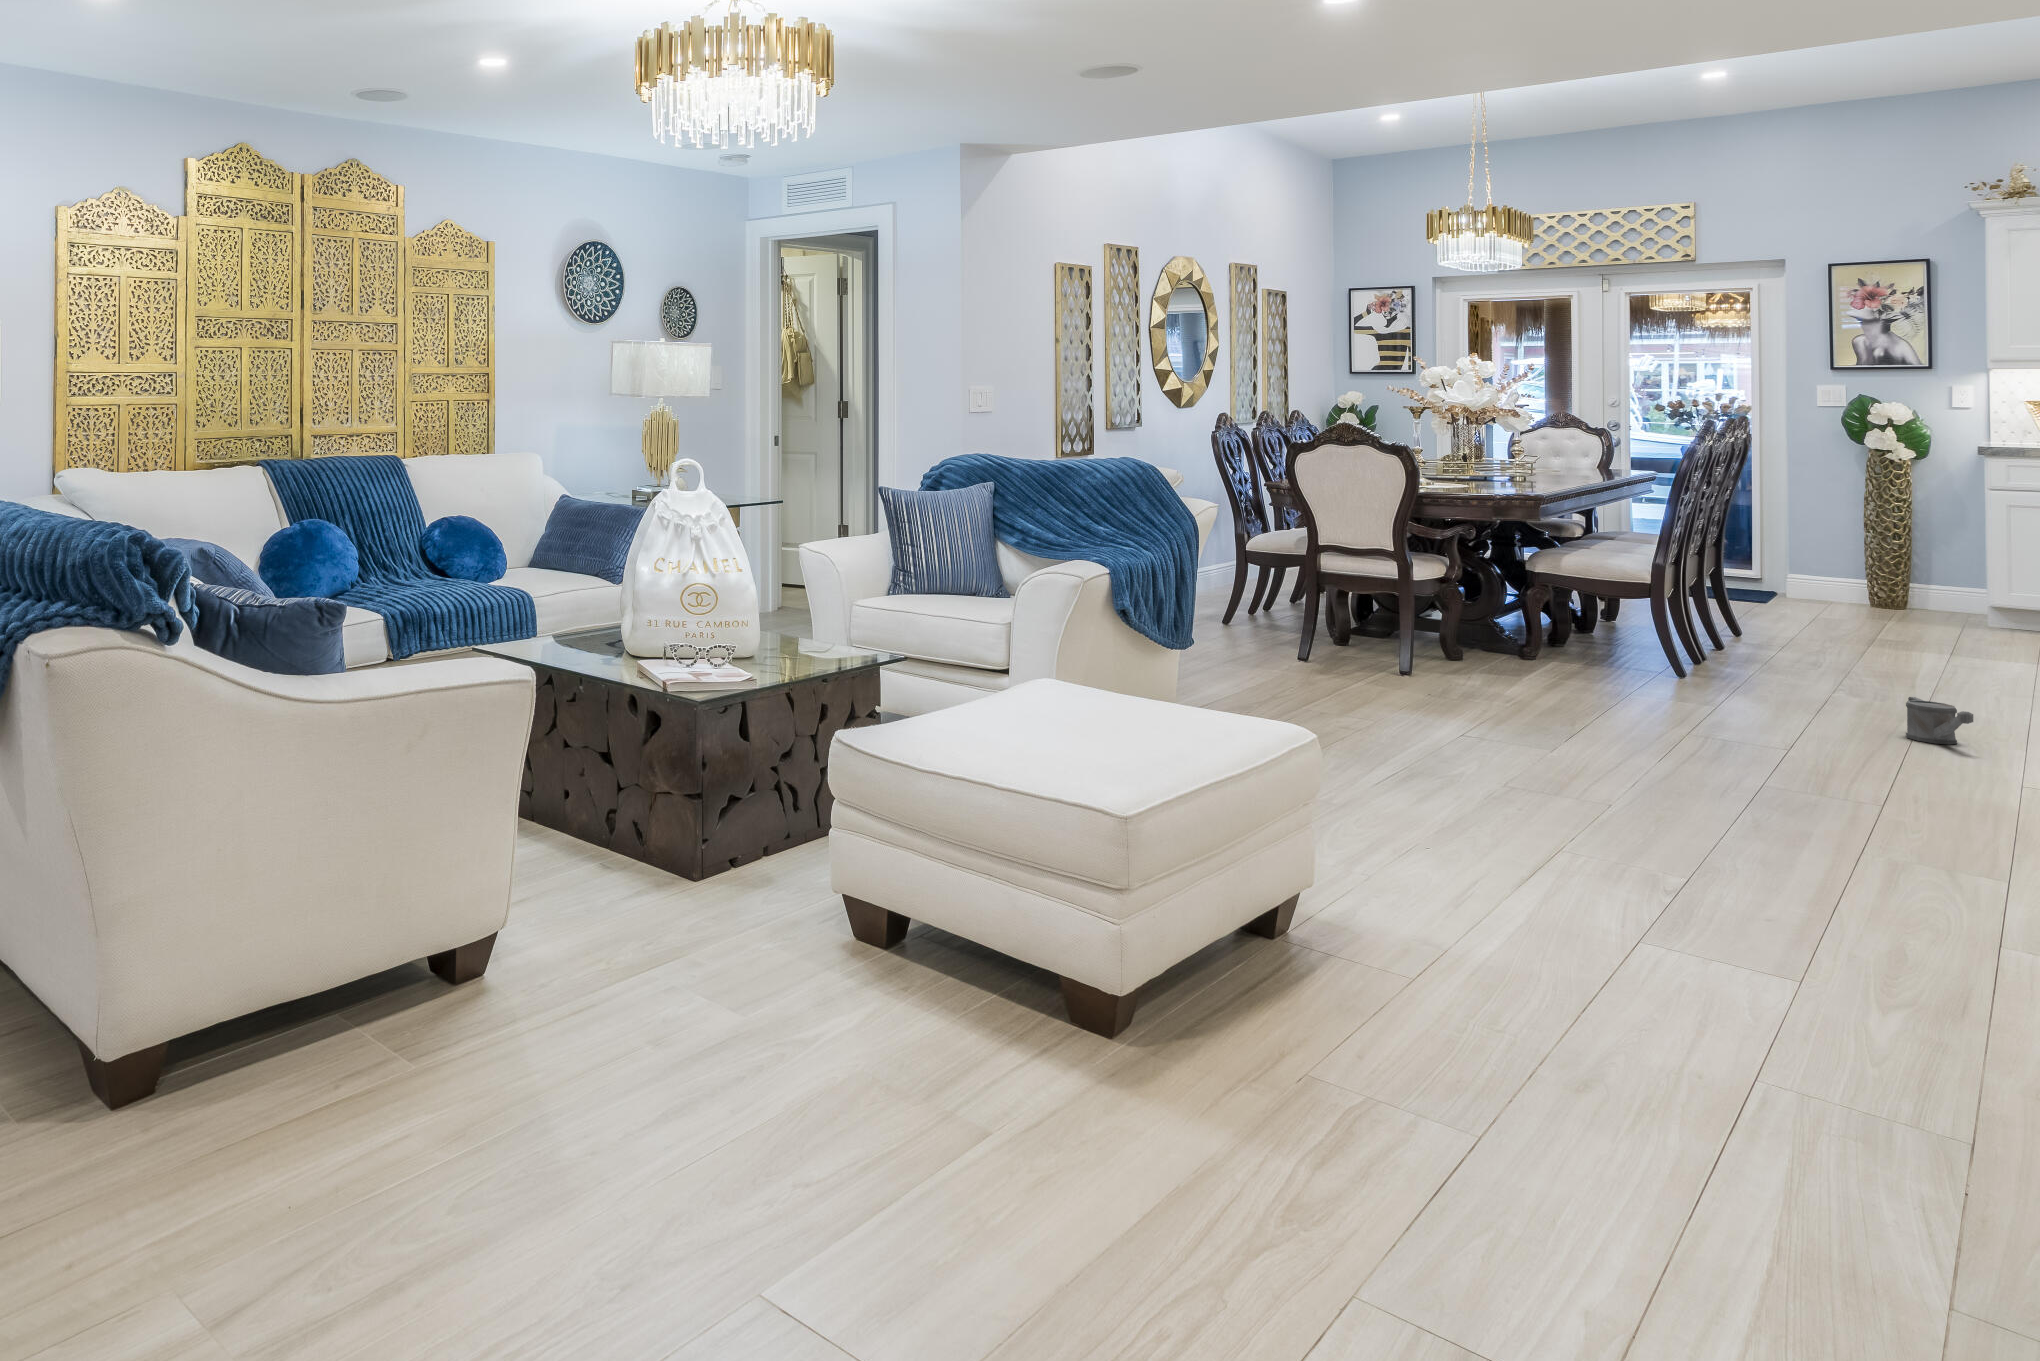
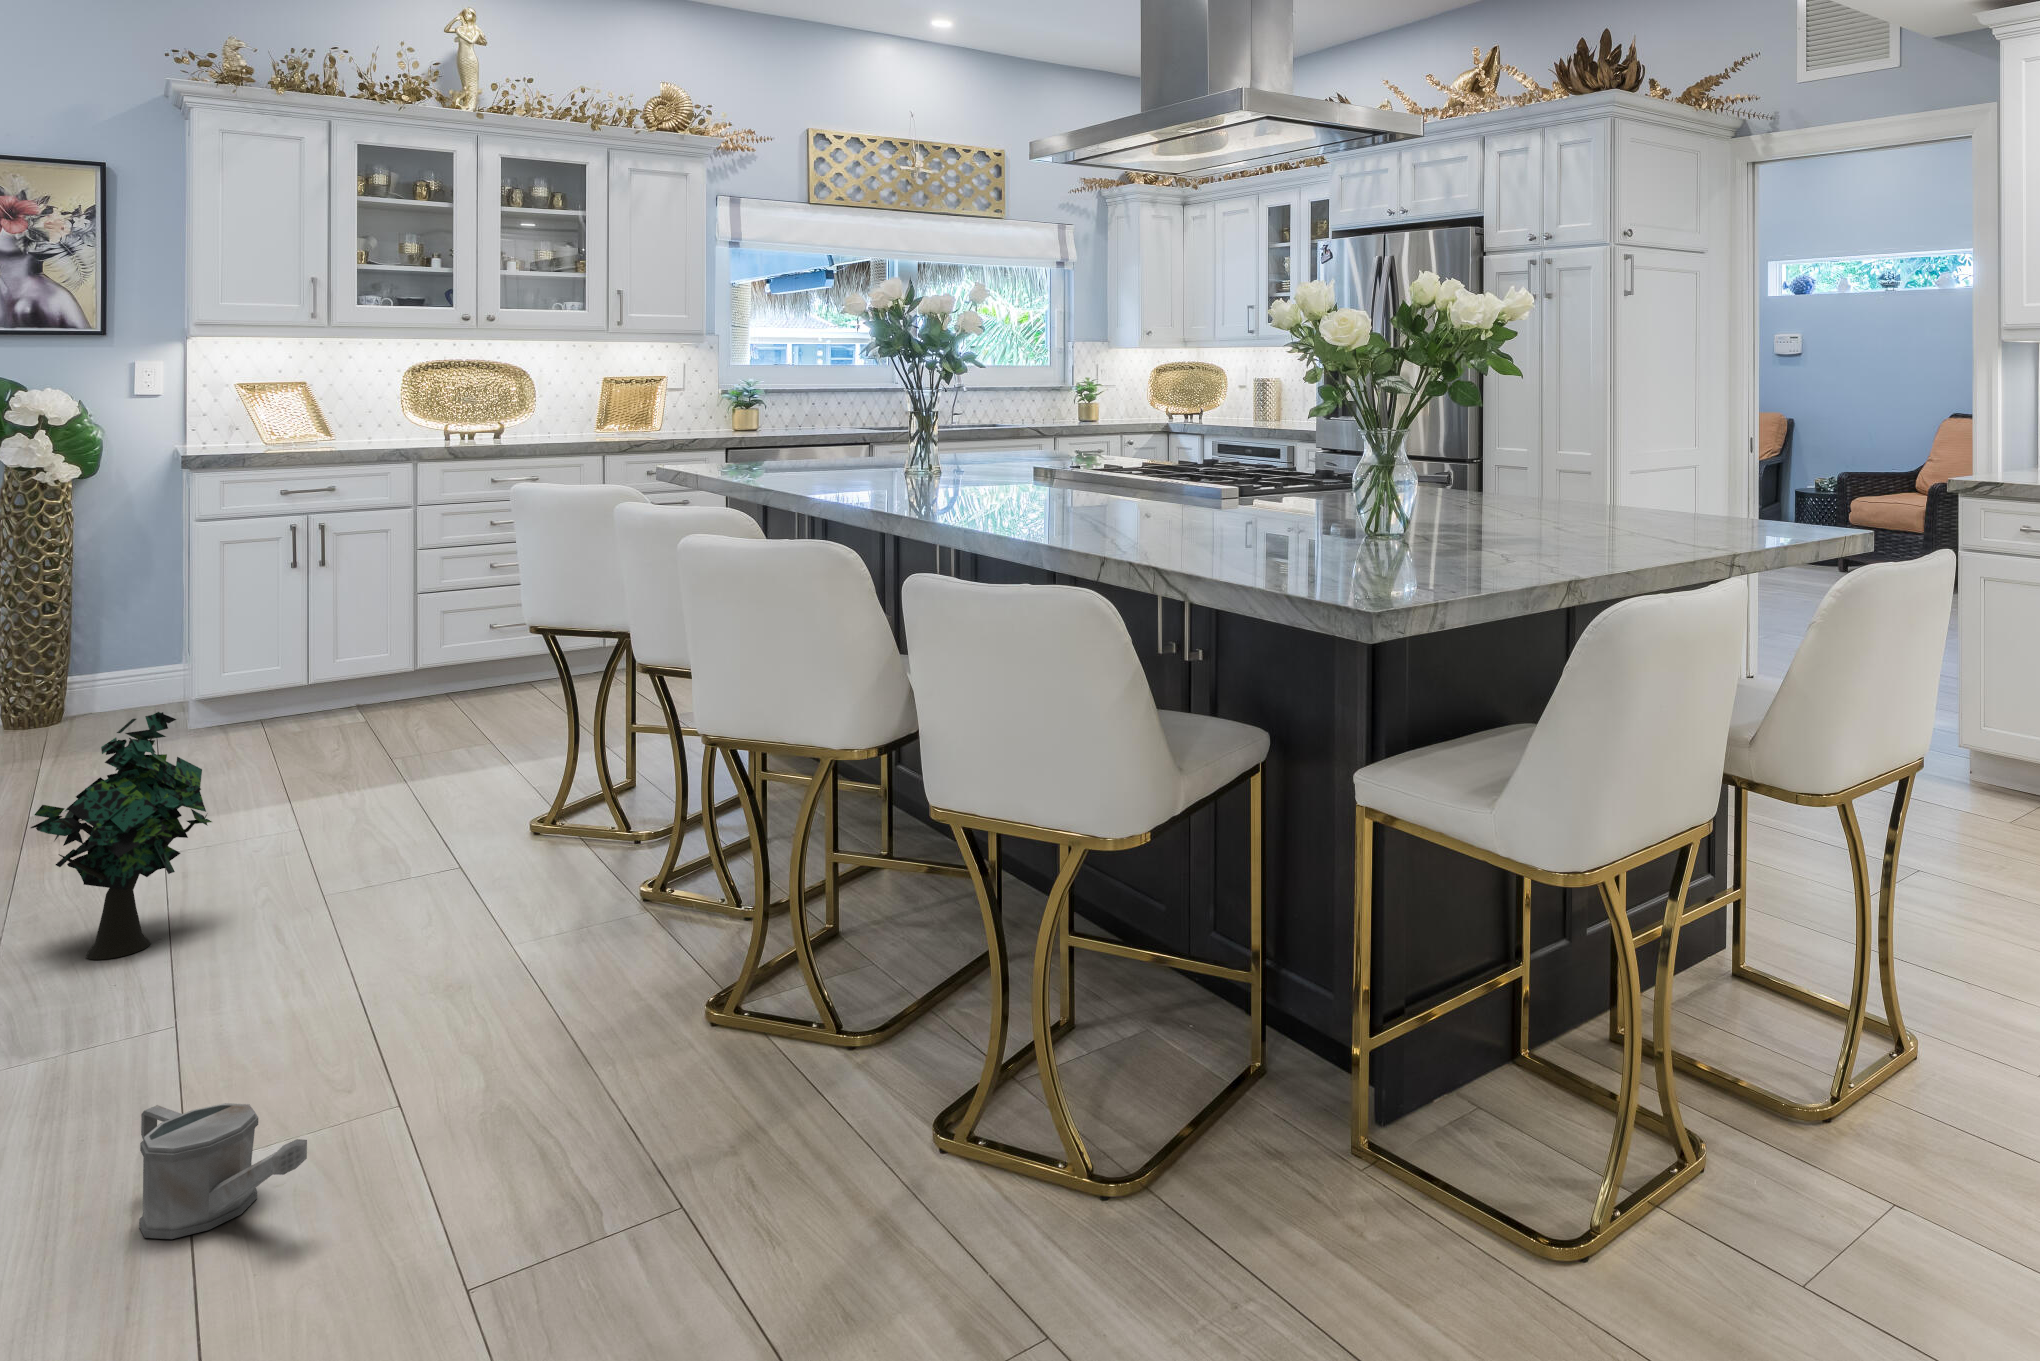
decorative plant: none [1872,568,1968,685] -> present [31,712,212,960]

